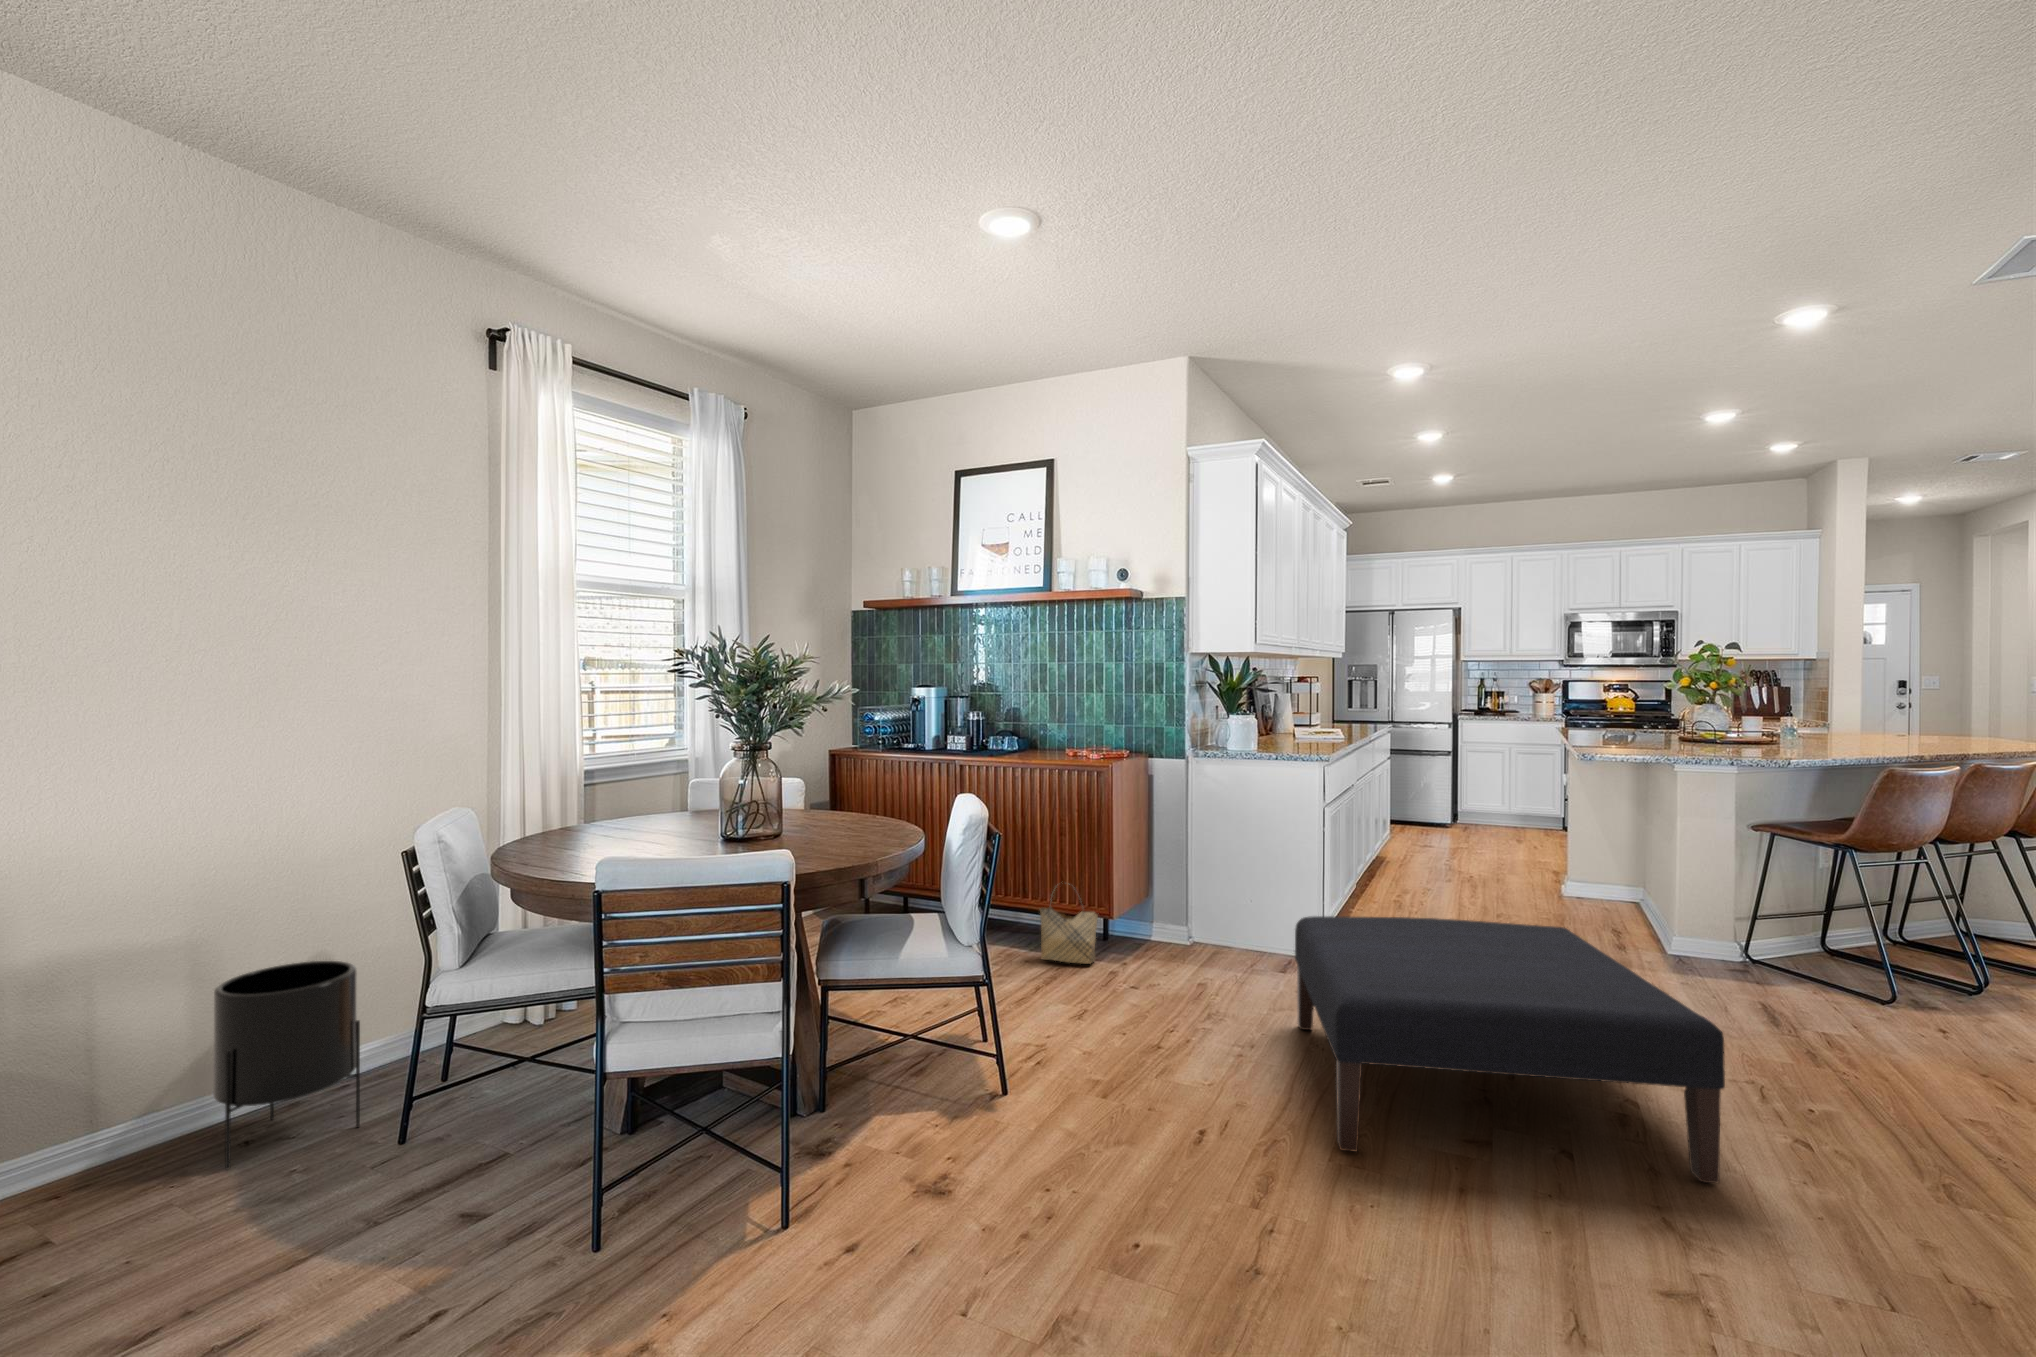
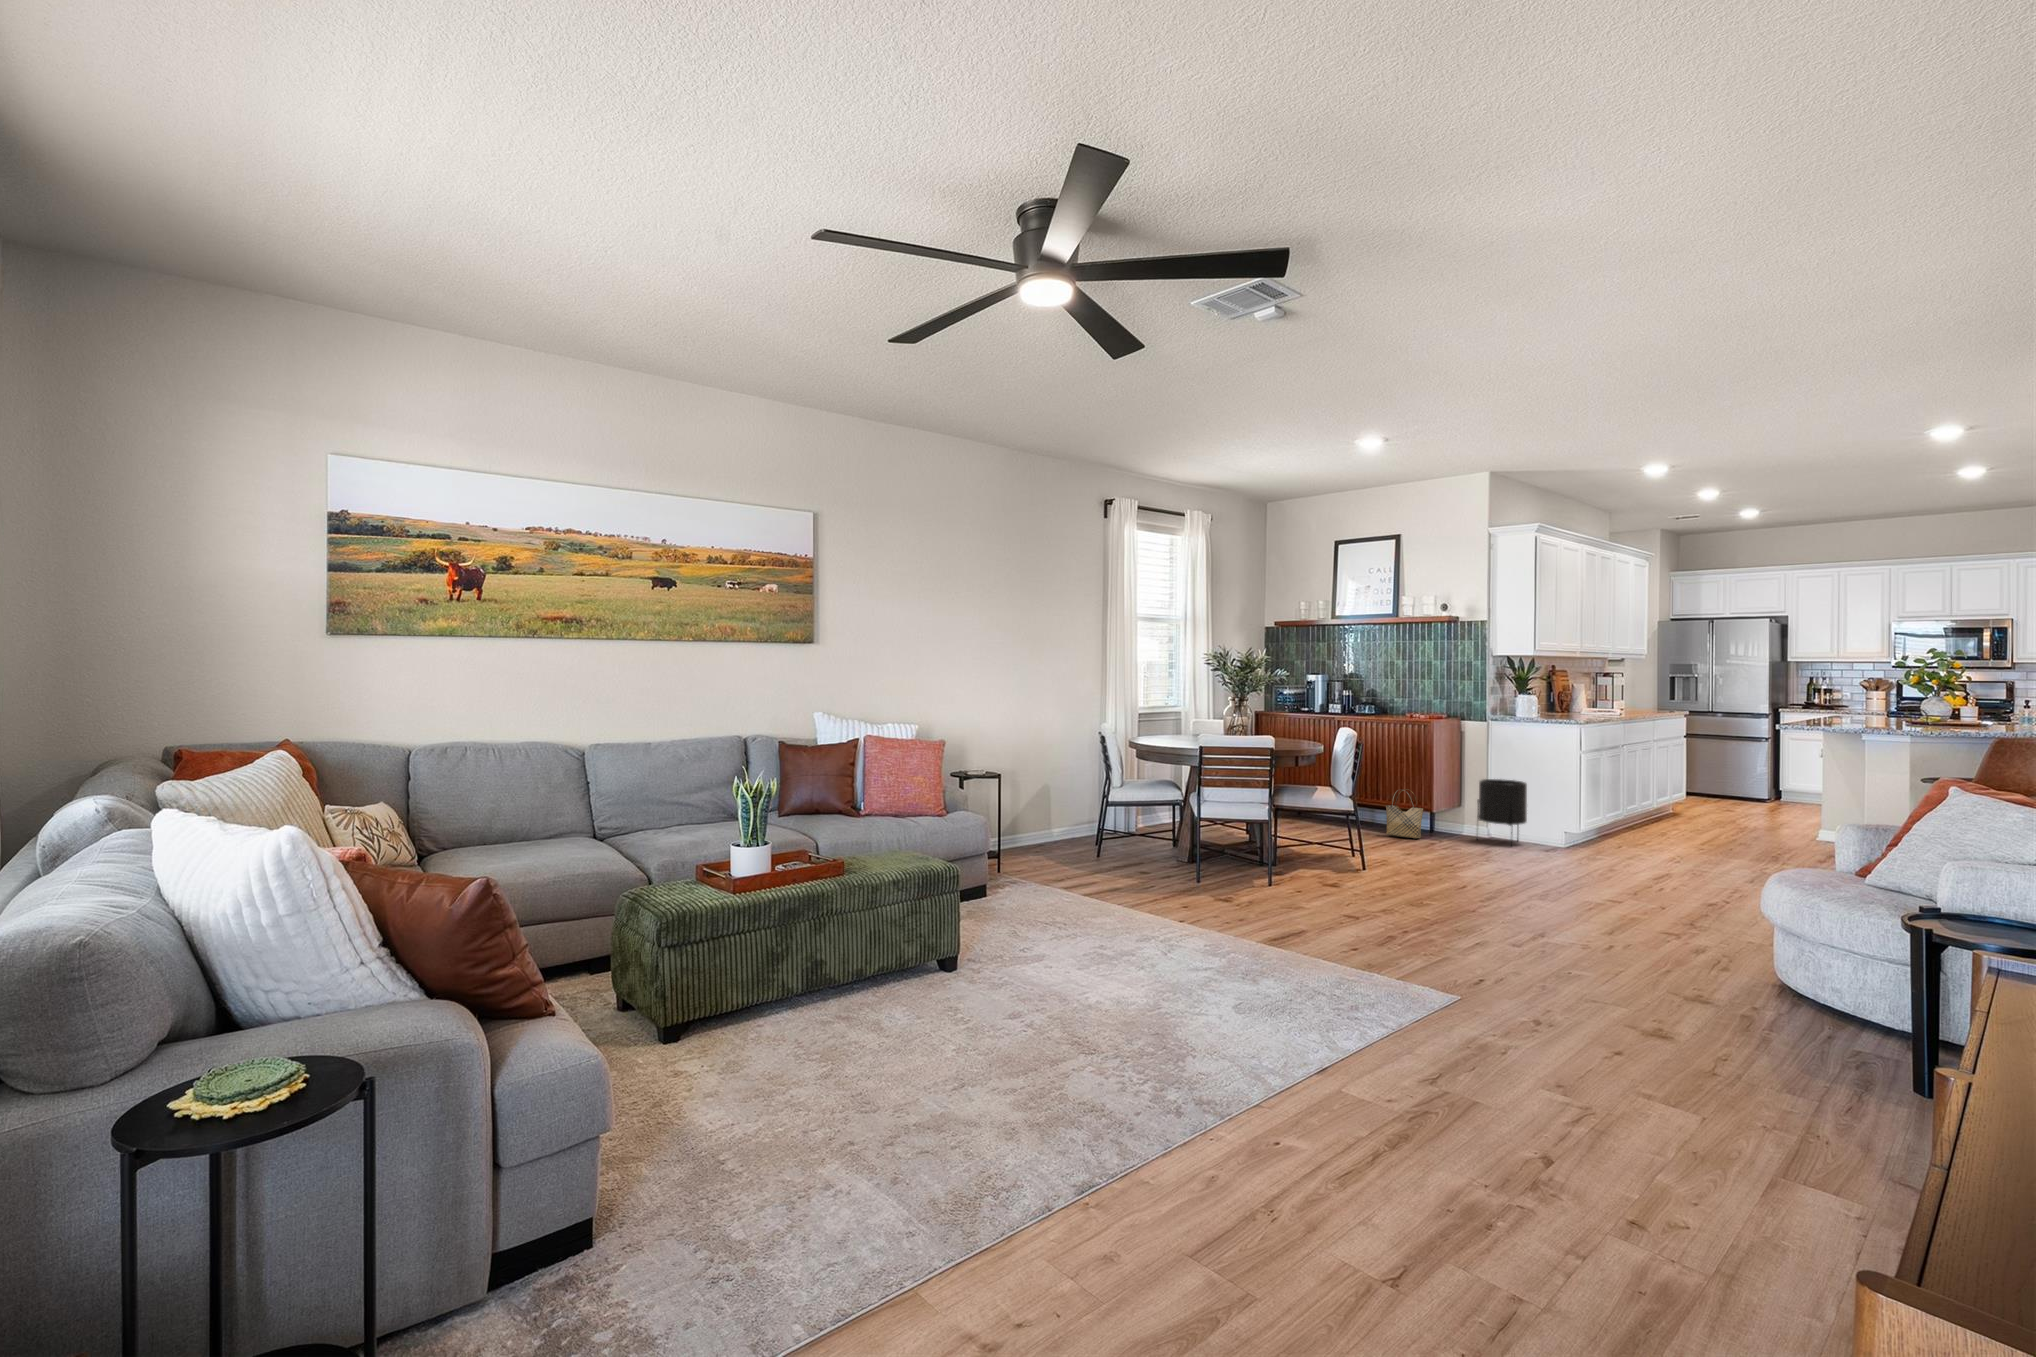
ottoman: present [1295,916,1725,1183] -> none [1526,803,1725,912]
planter: present [213,961,360,1169] -> present [1477,779,1527,827]

